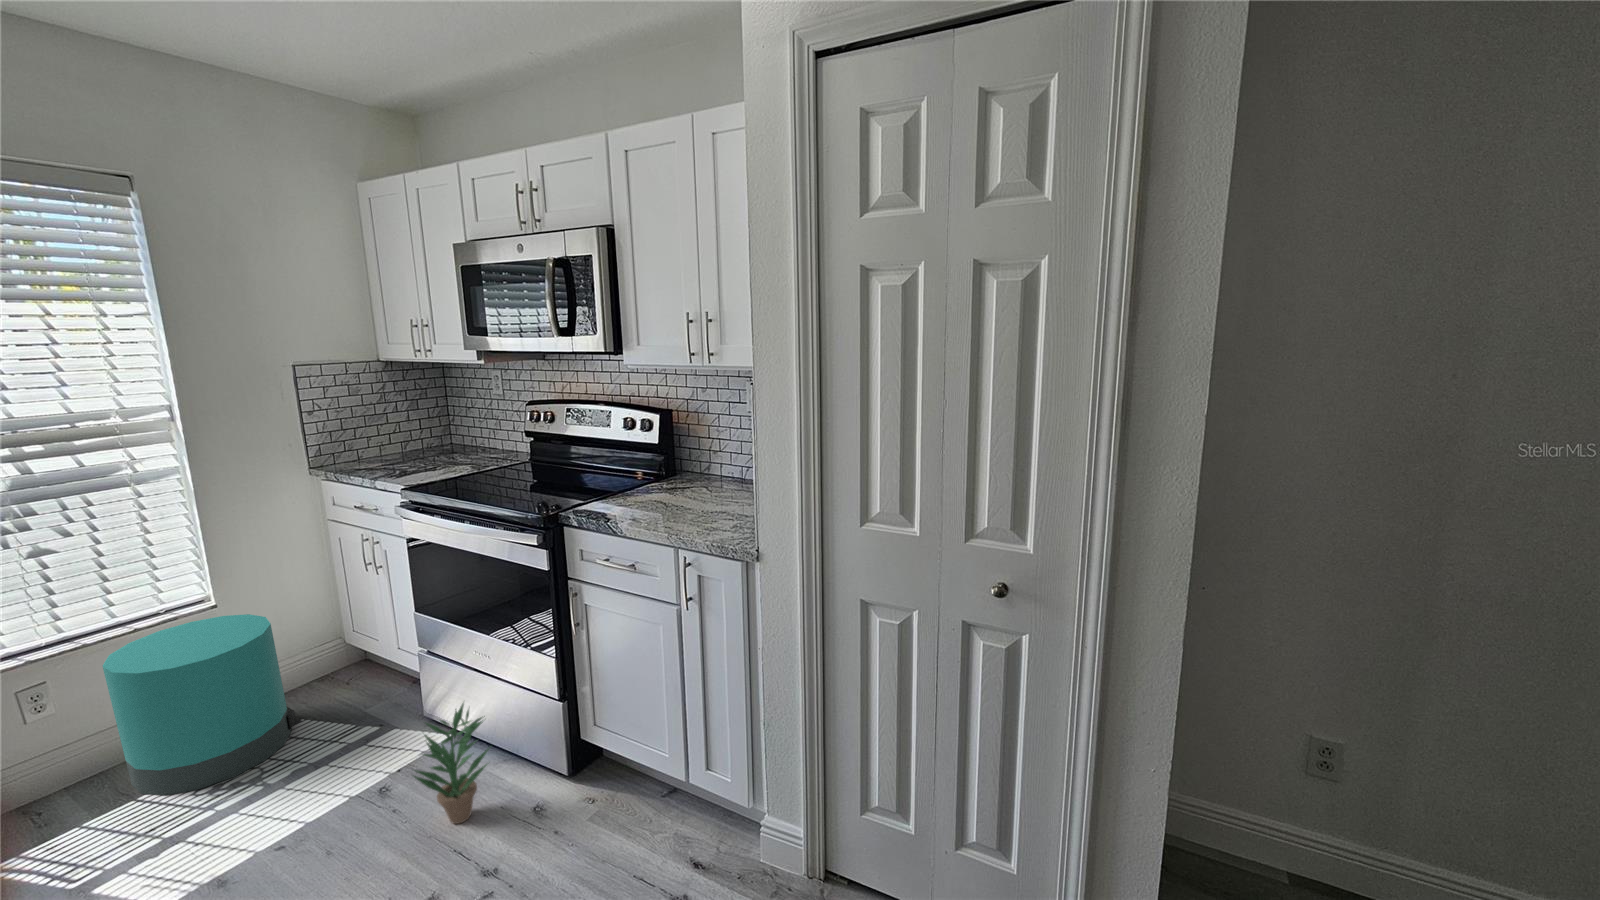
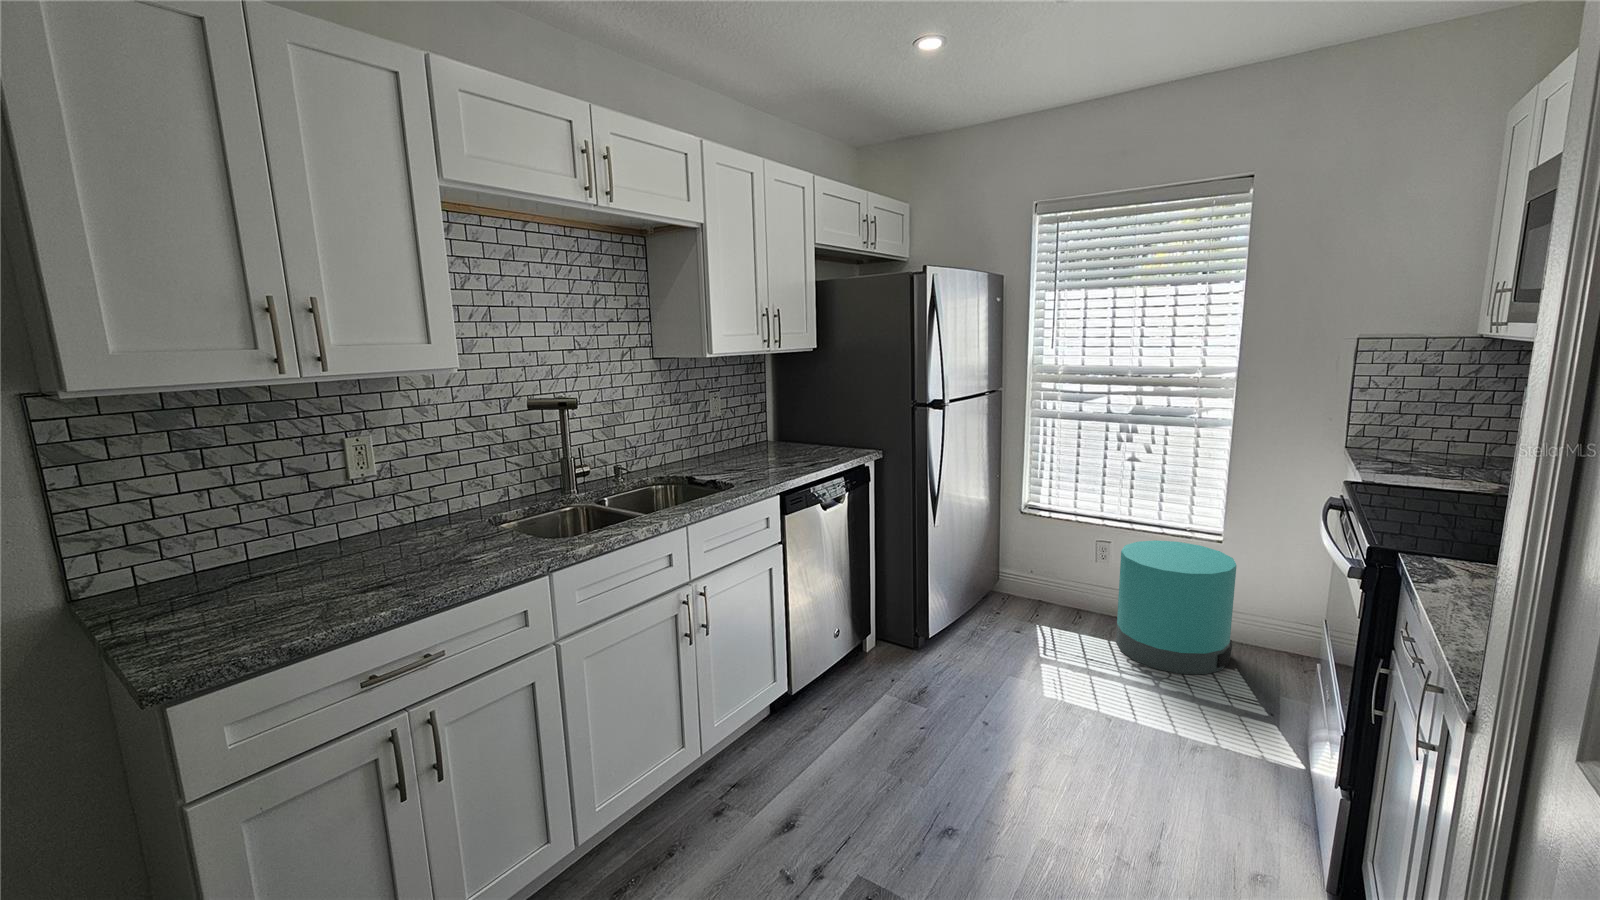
potted plant: present [414,703,491,824] -> none [1172,696,1254,823]

